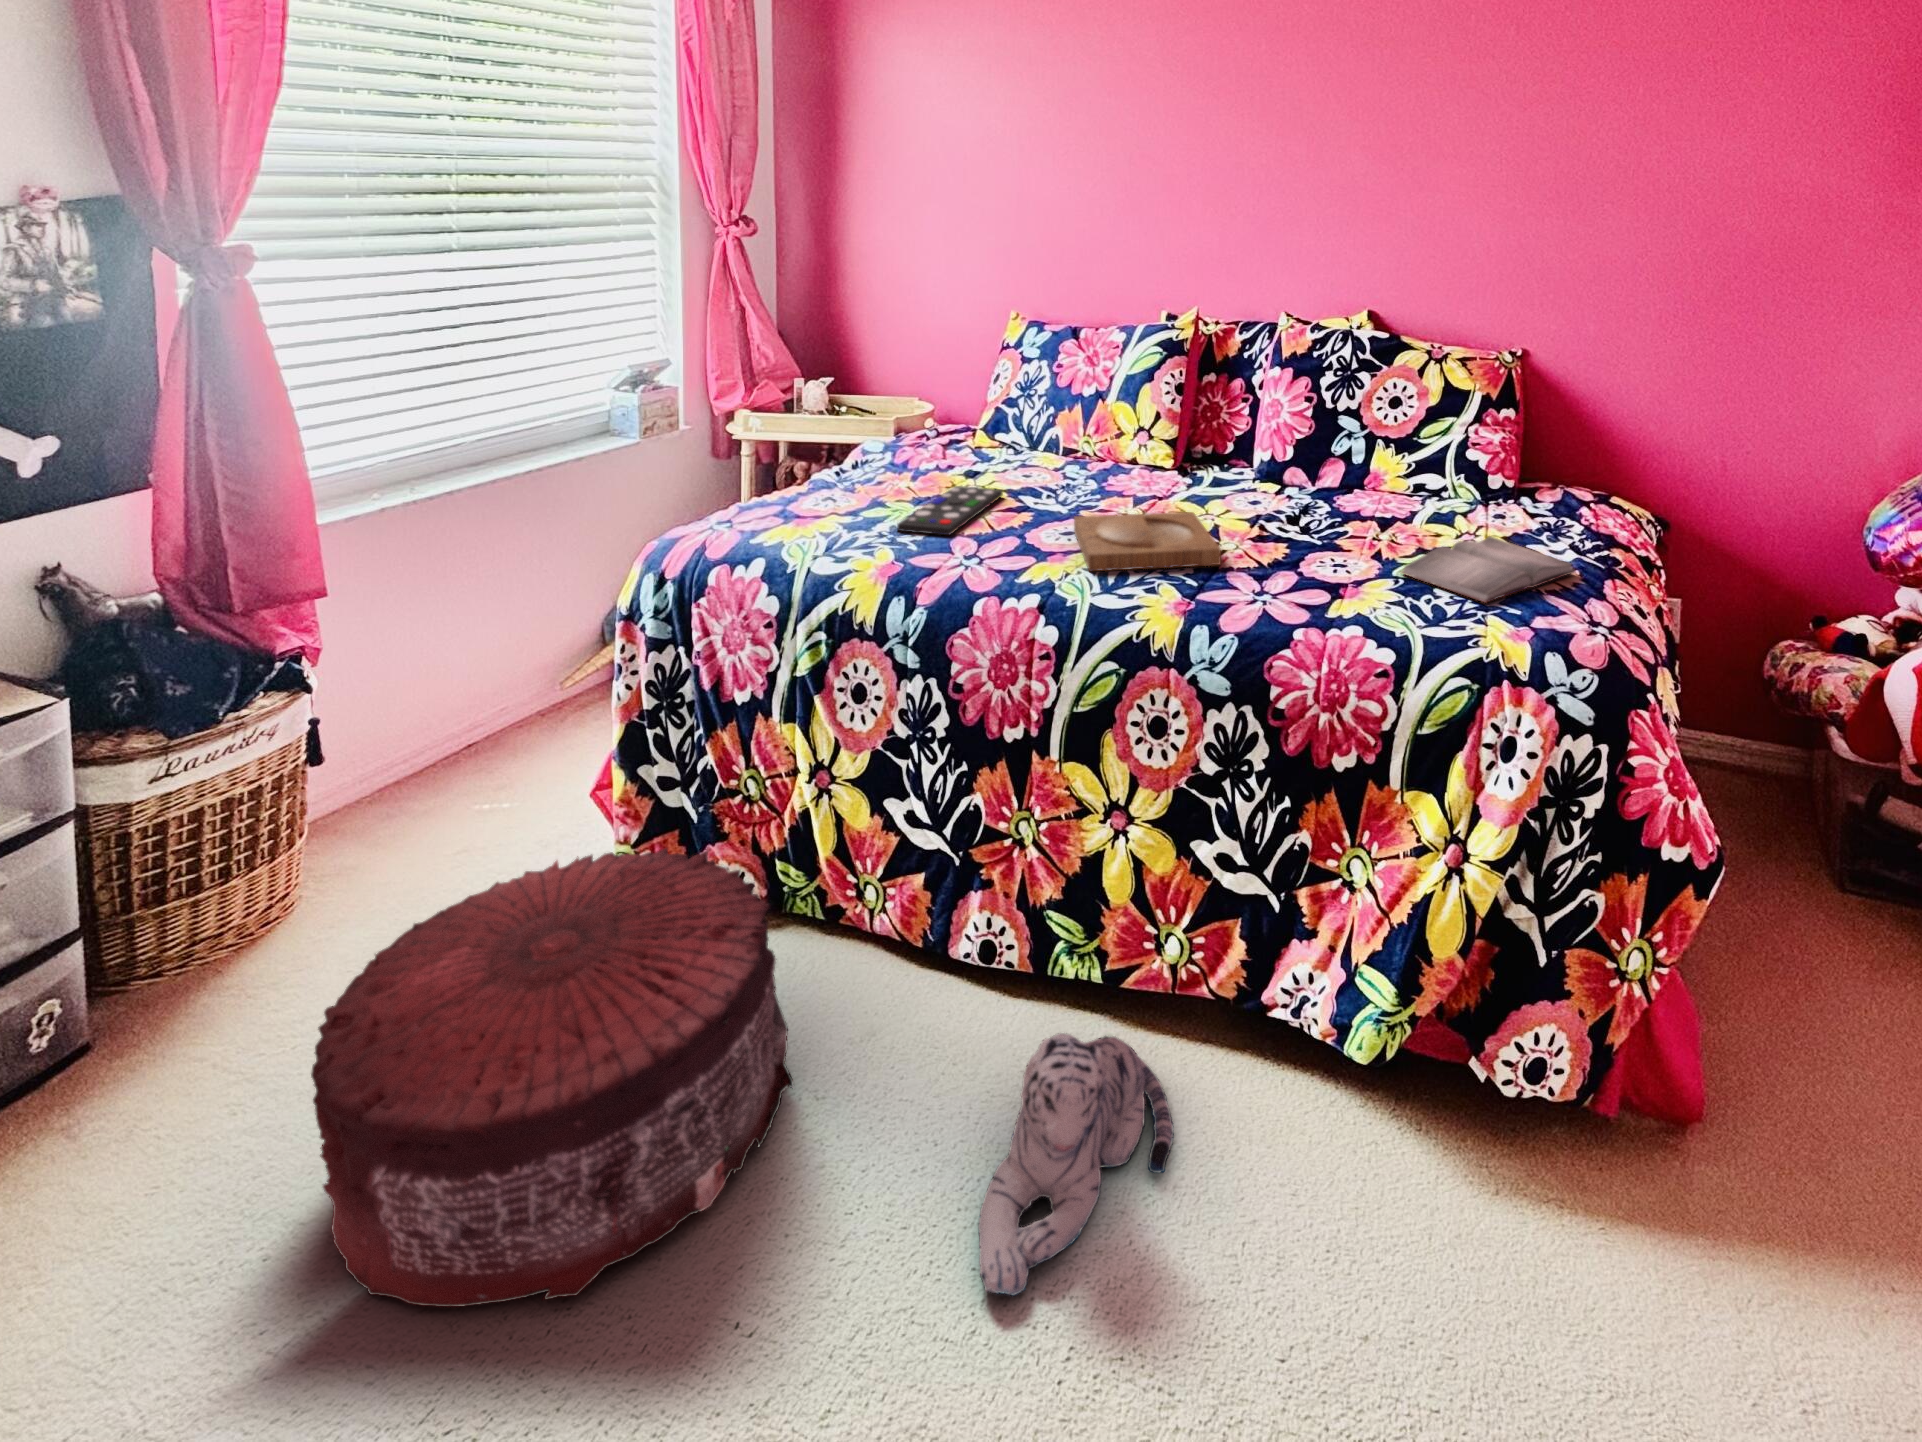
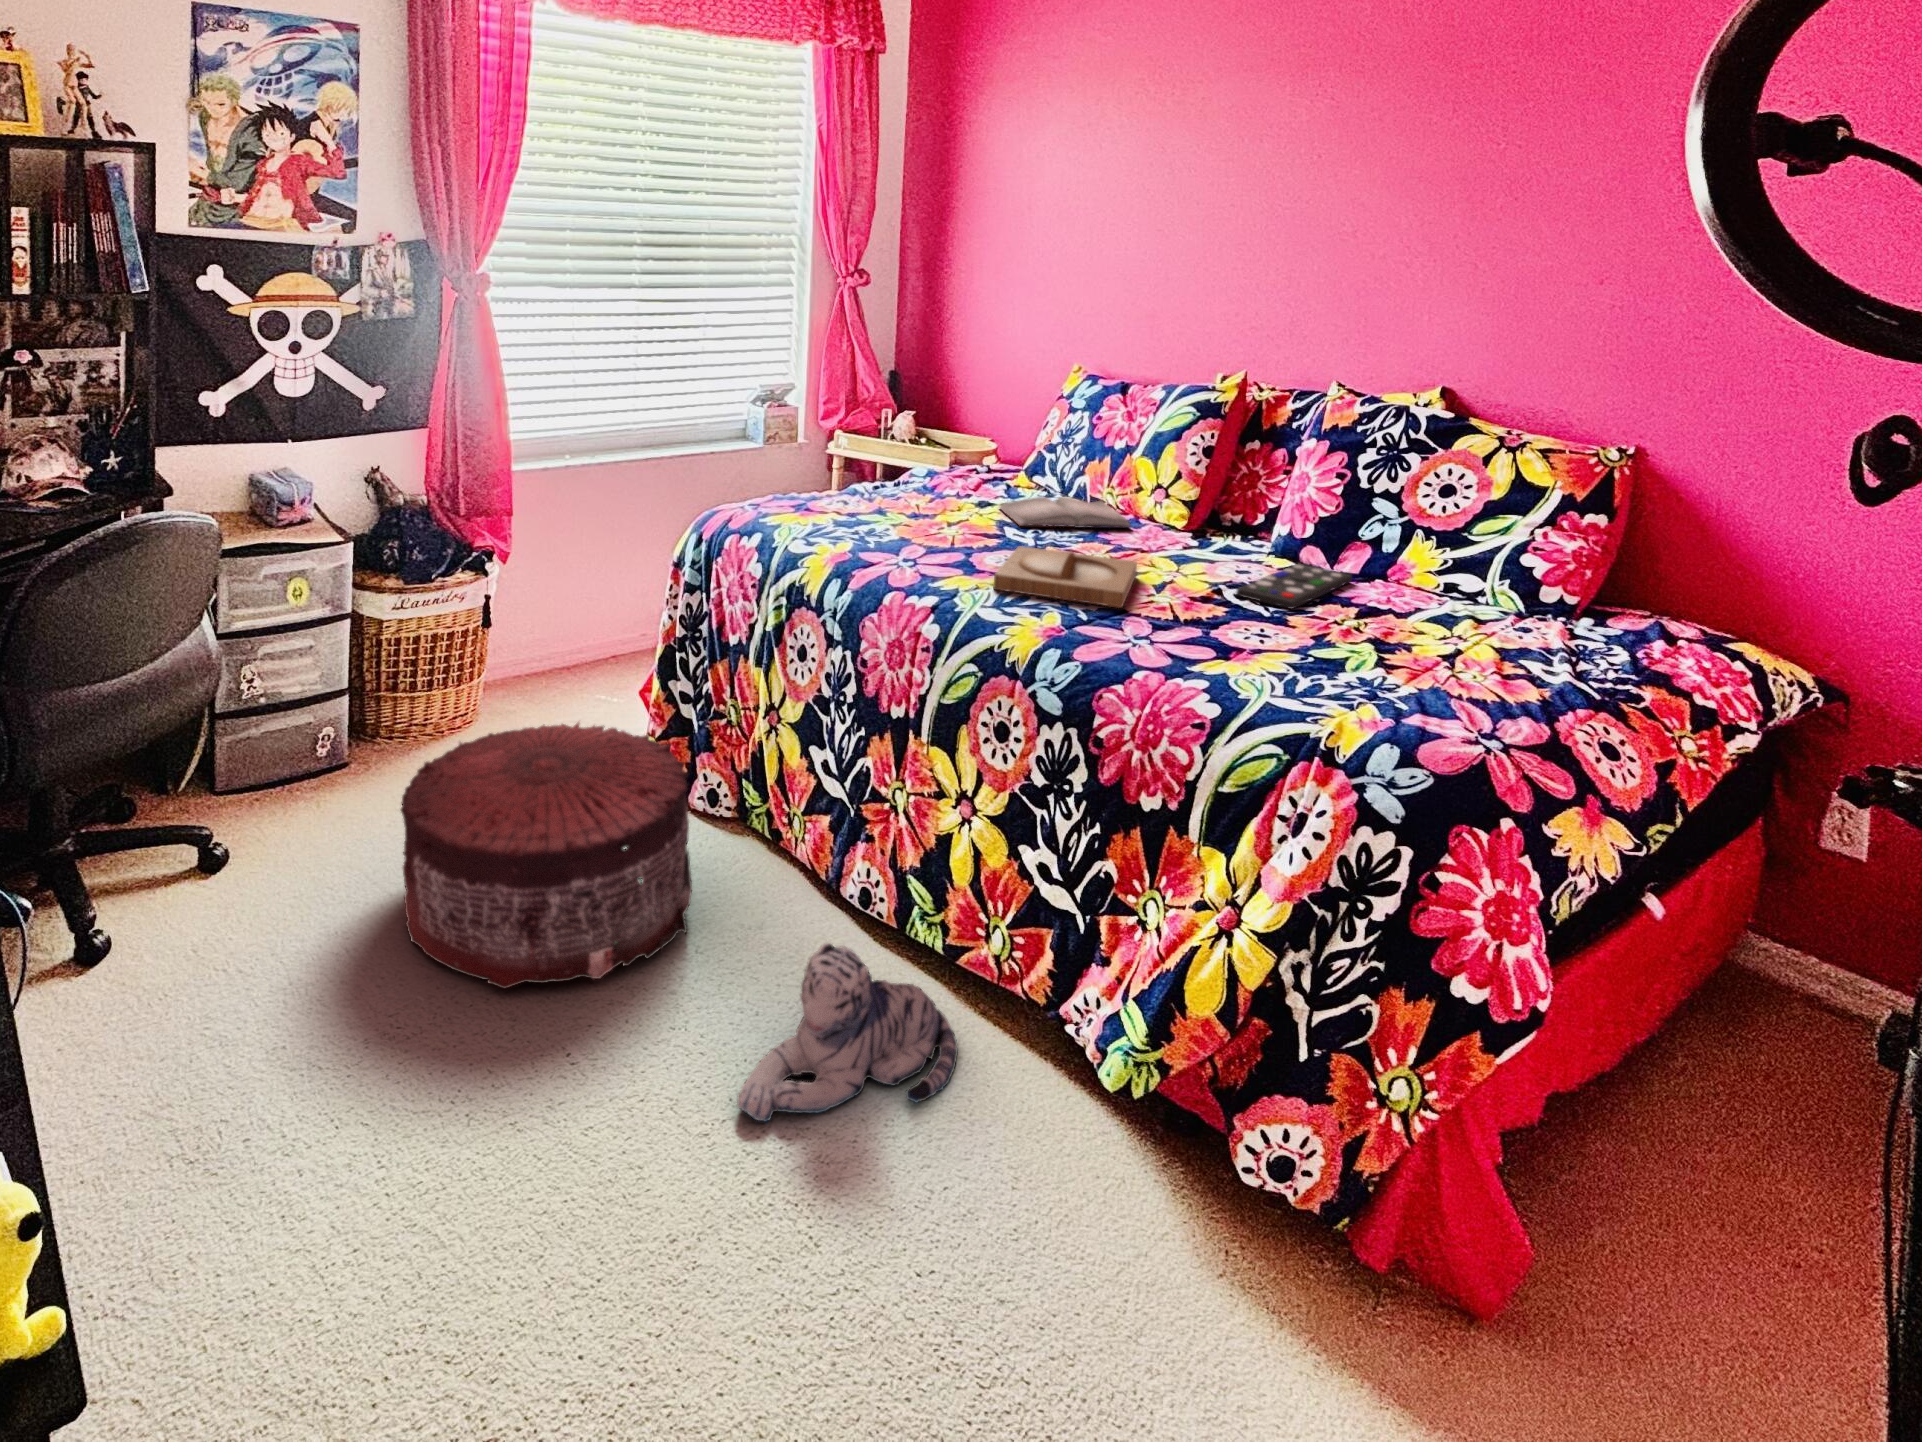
remote control: present [897,486,1003,535] -> present [1236,563,1352,609]
hardback book: present [1401,536,1575,603] -> present [999,497,1132,528]

